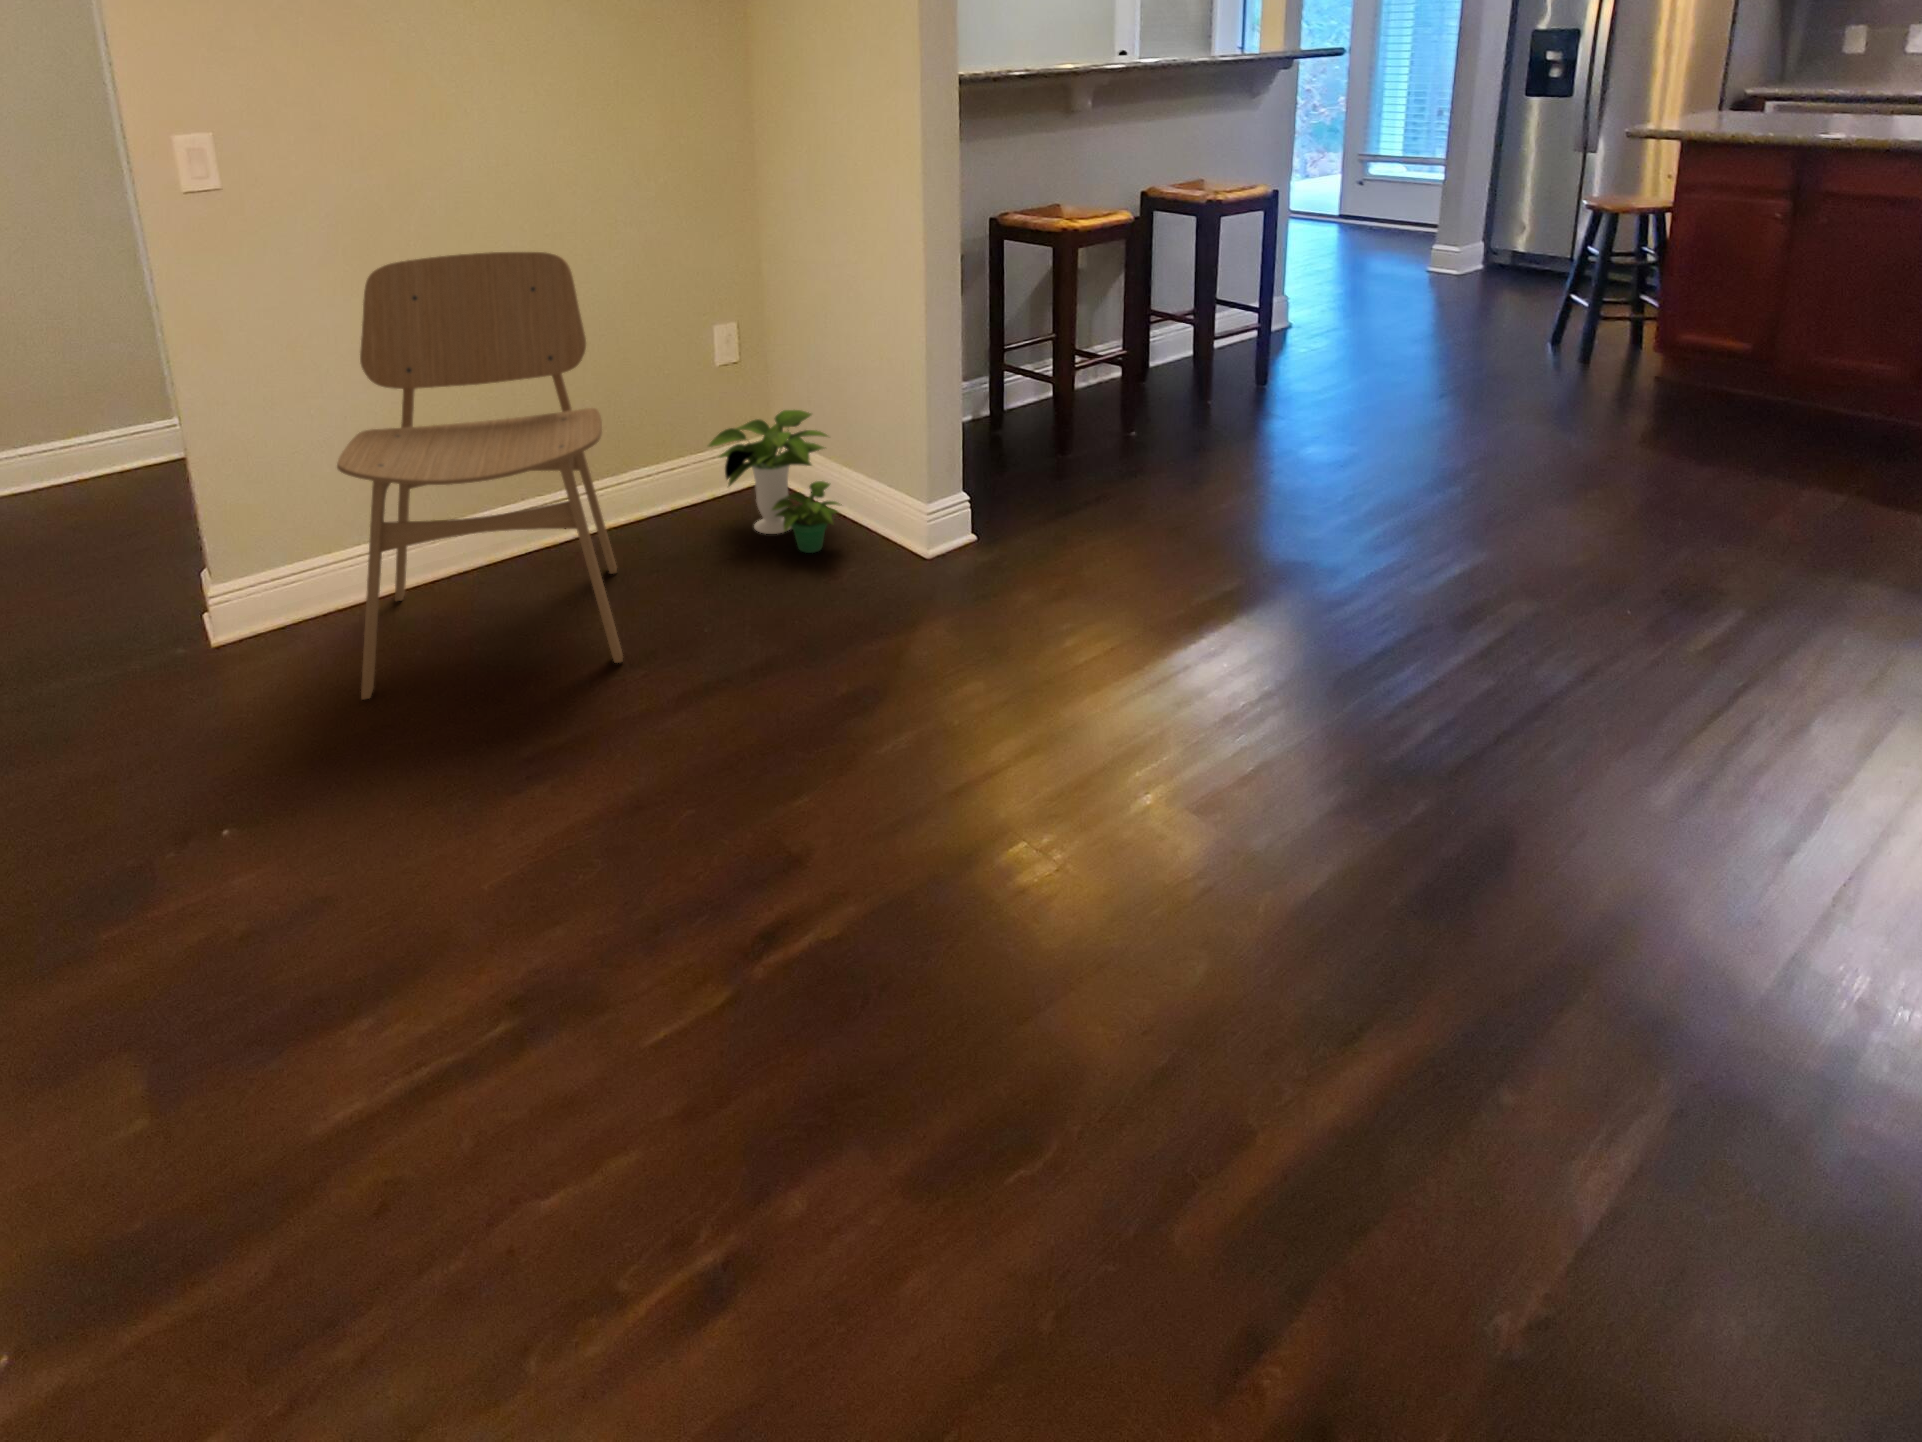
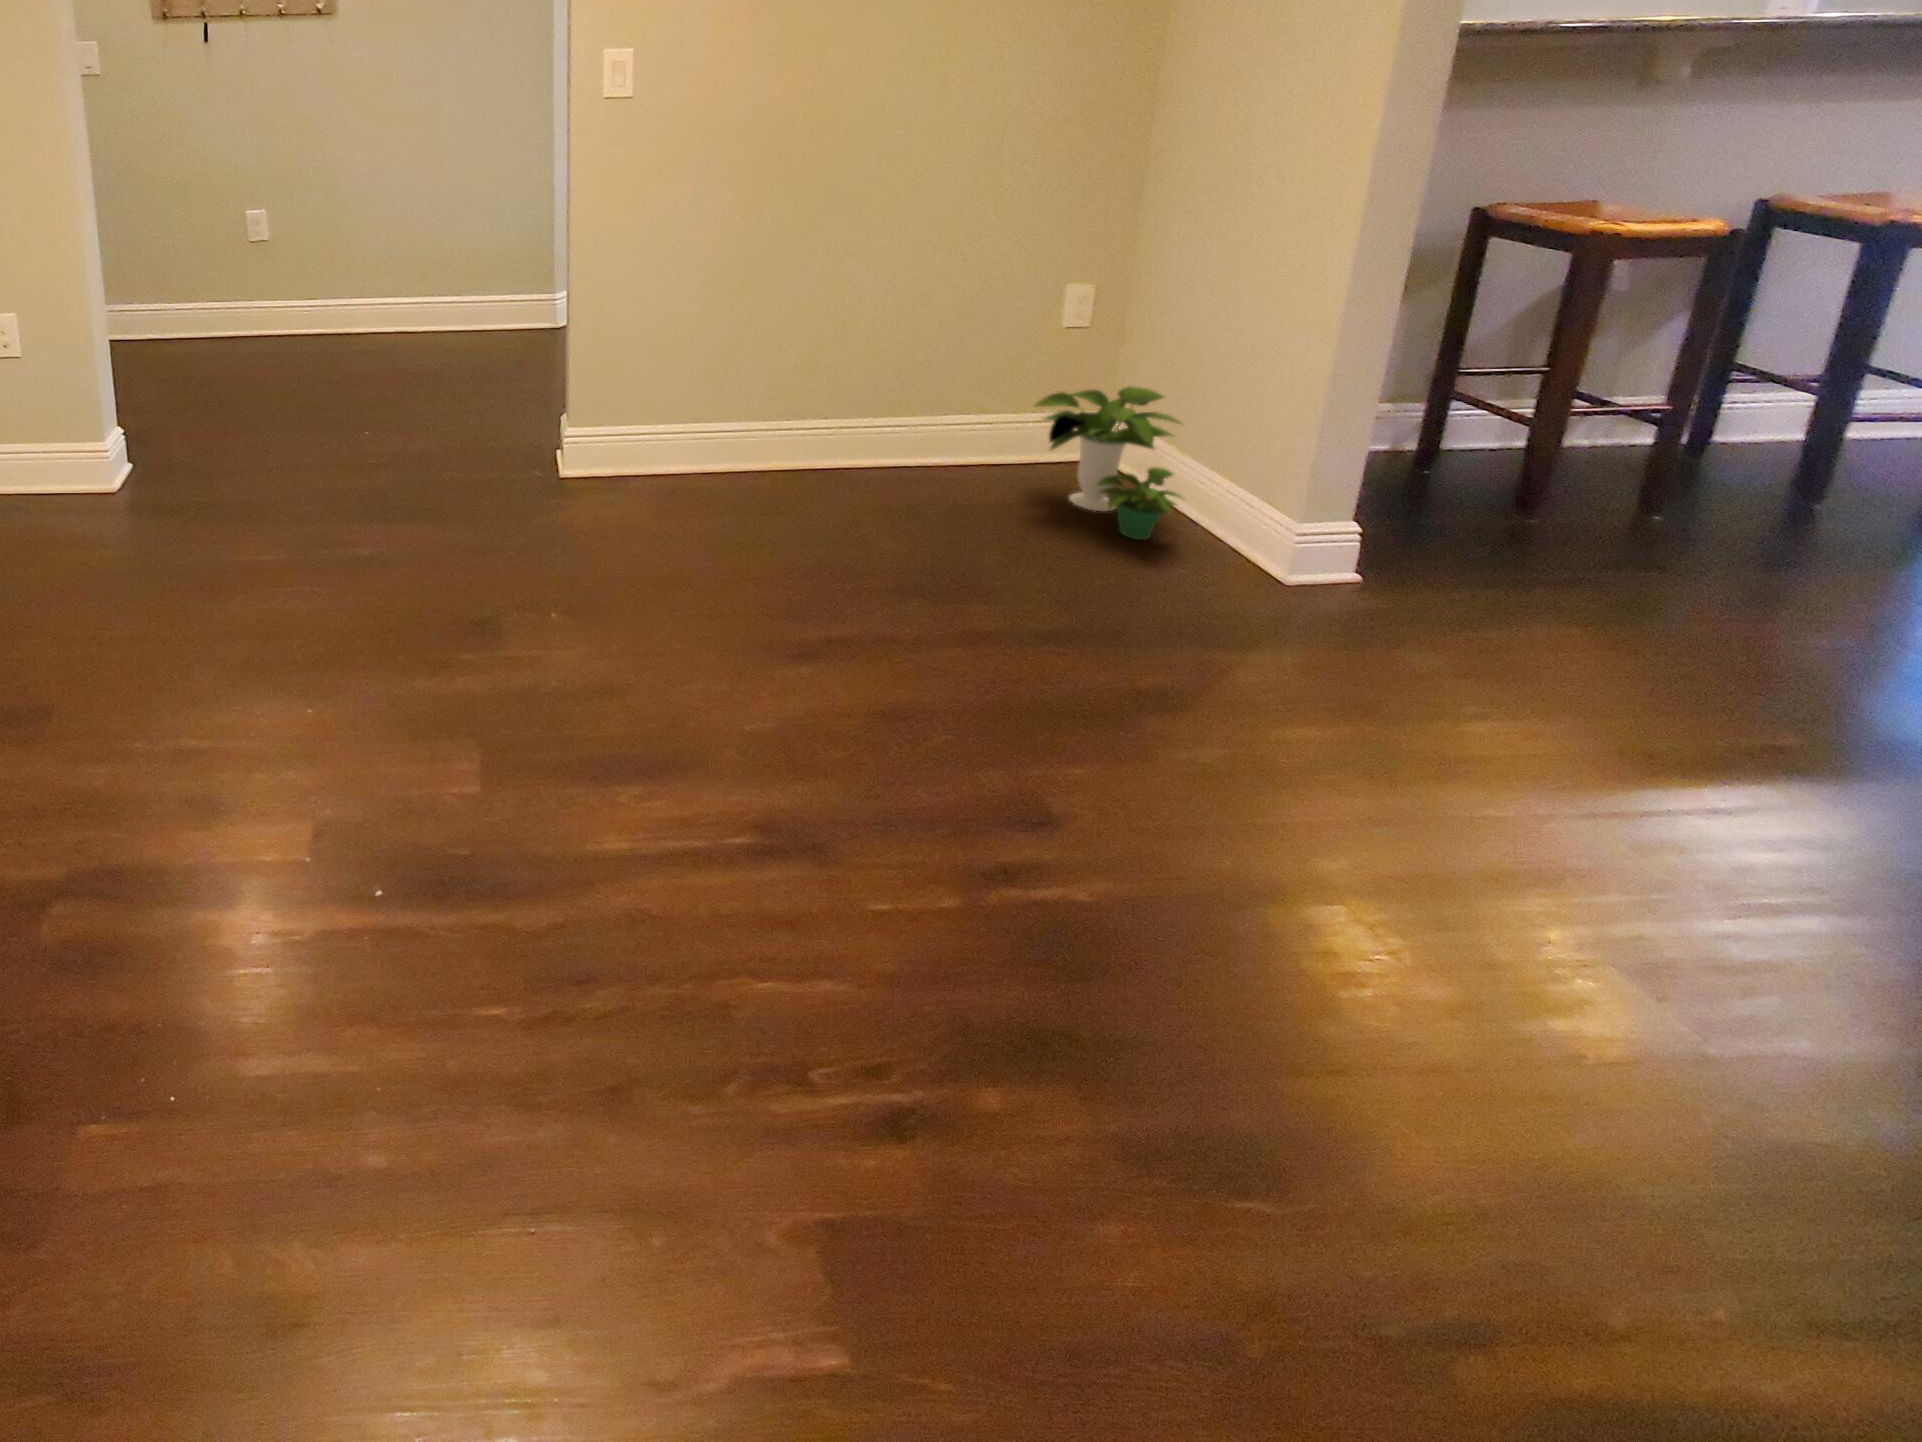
dining chair: present [337,252,623,699] -> none [682,184,936,582]

